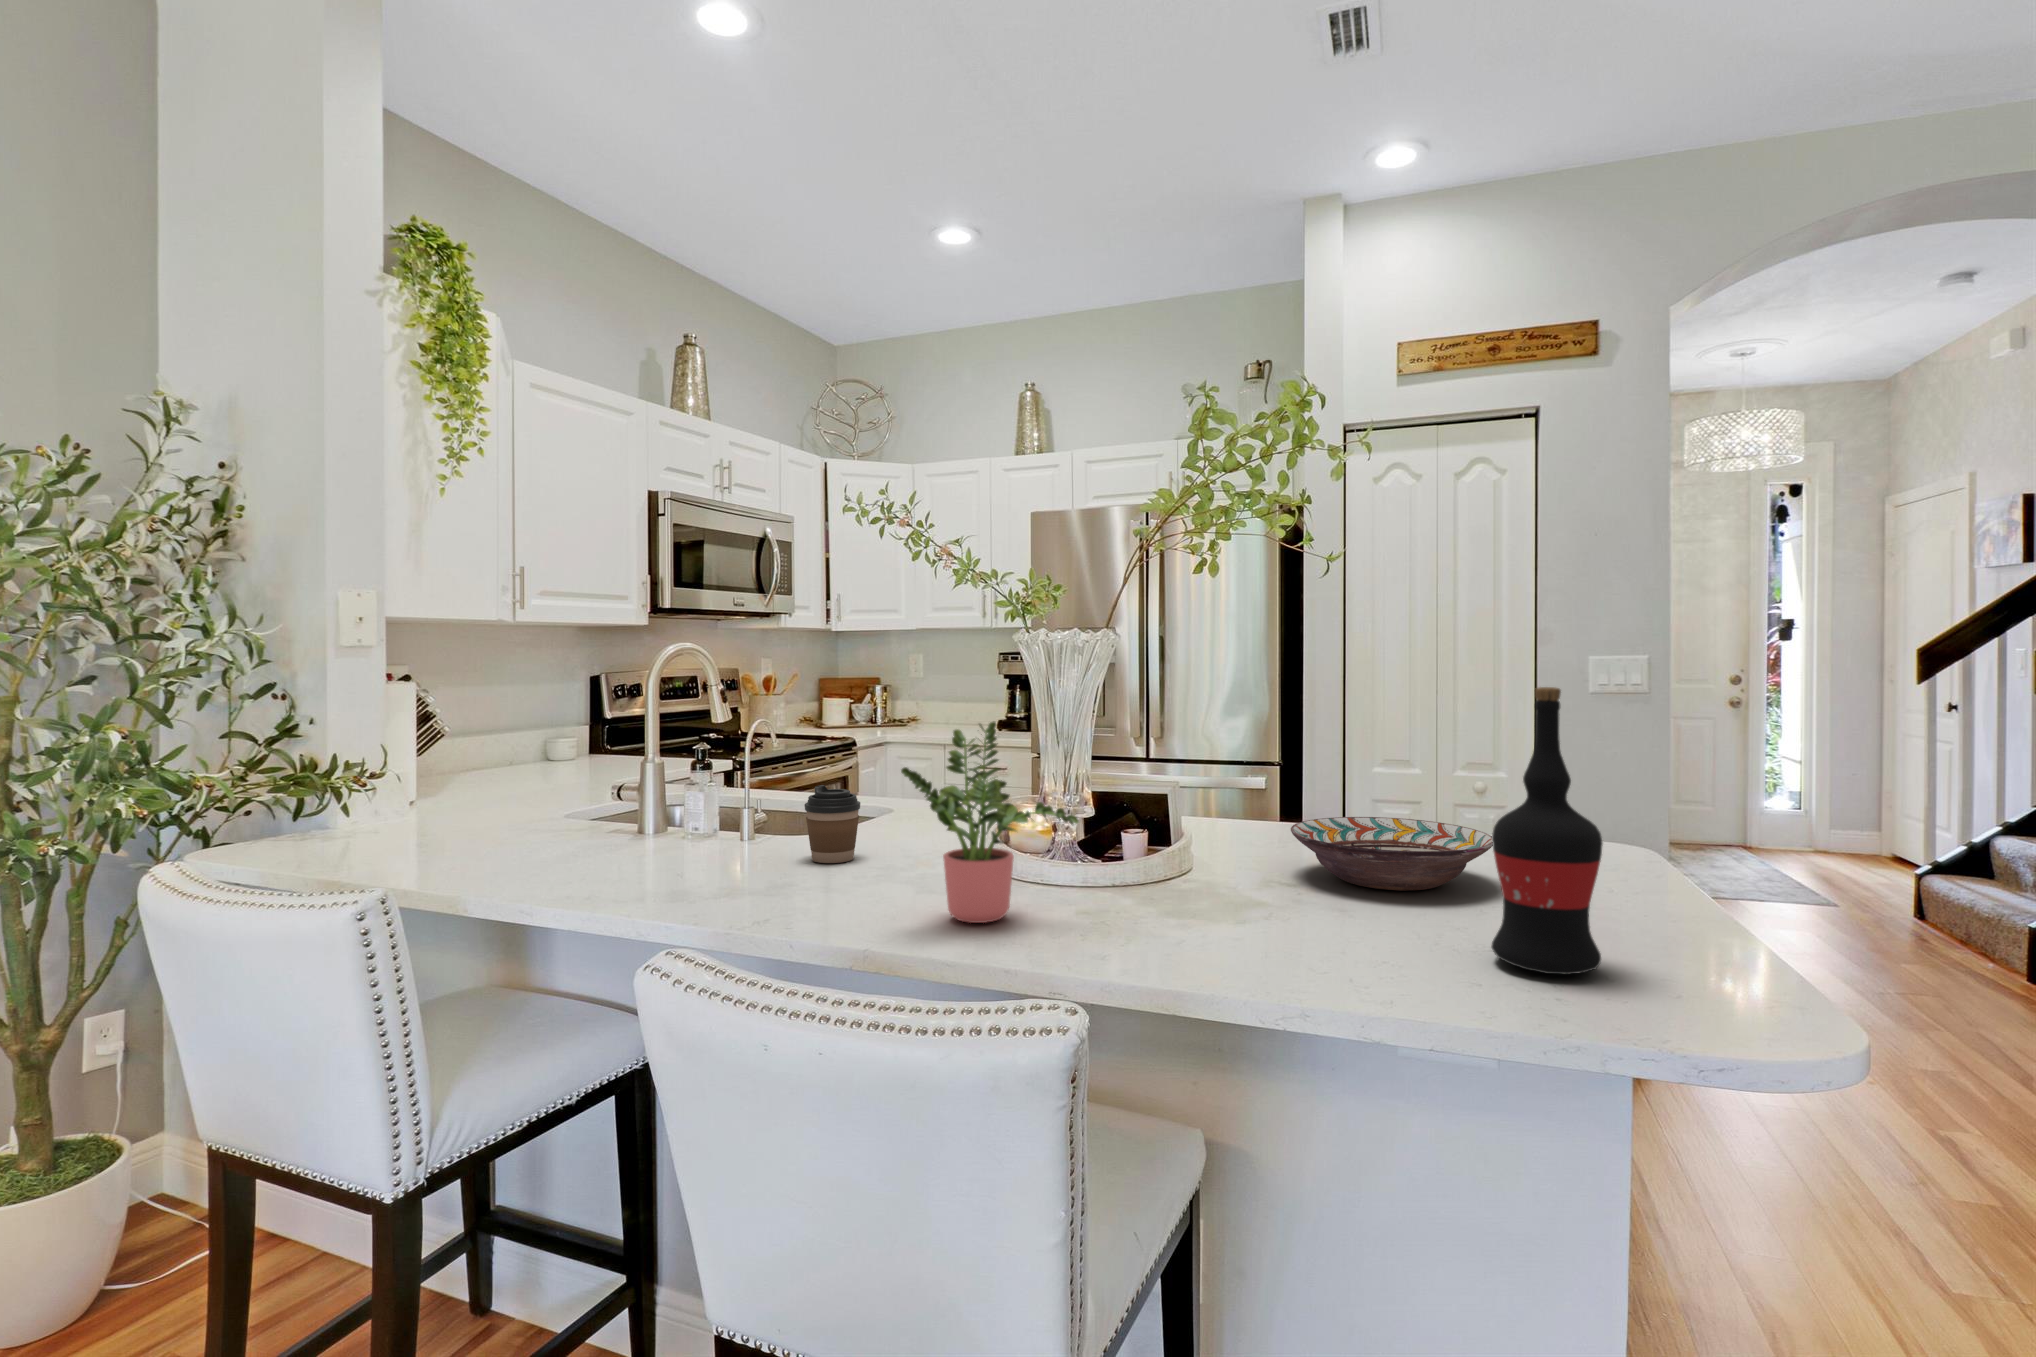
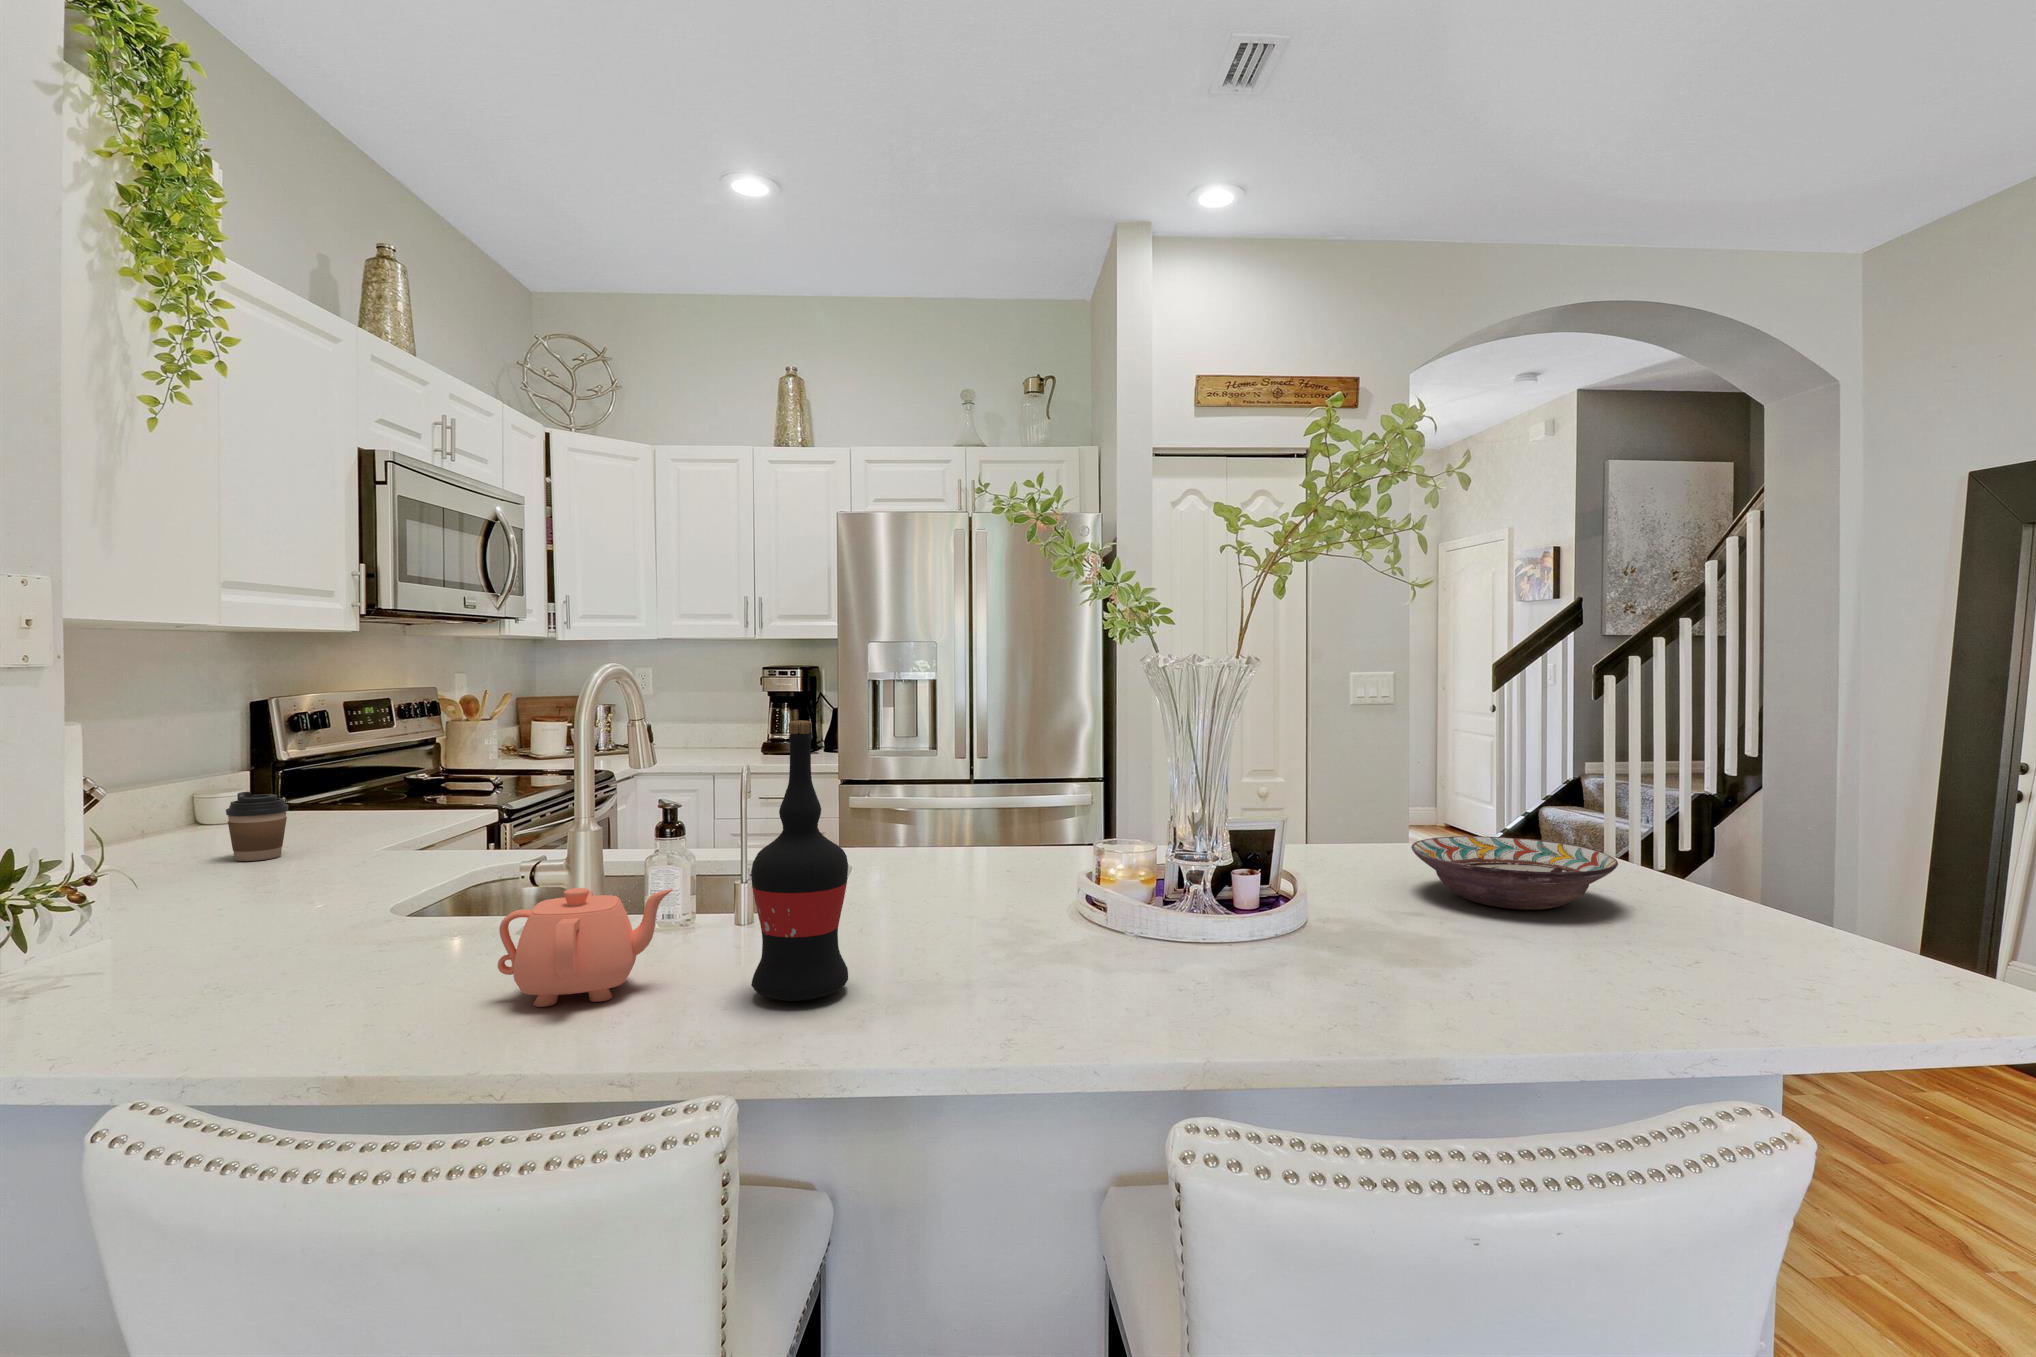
wine bottle: present [1491,687,1603,975] -> present [751,720,848,1001]
potted plant: present [901,722,1079,923] -> none [1222,762,1389,1003]
coffee cup: present [805,785,860,863] -> present [226,792,288,861]
teapot: none [514,795,618,871] -> present [498,888,673,1007]

